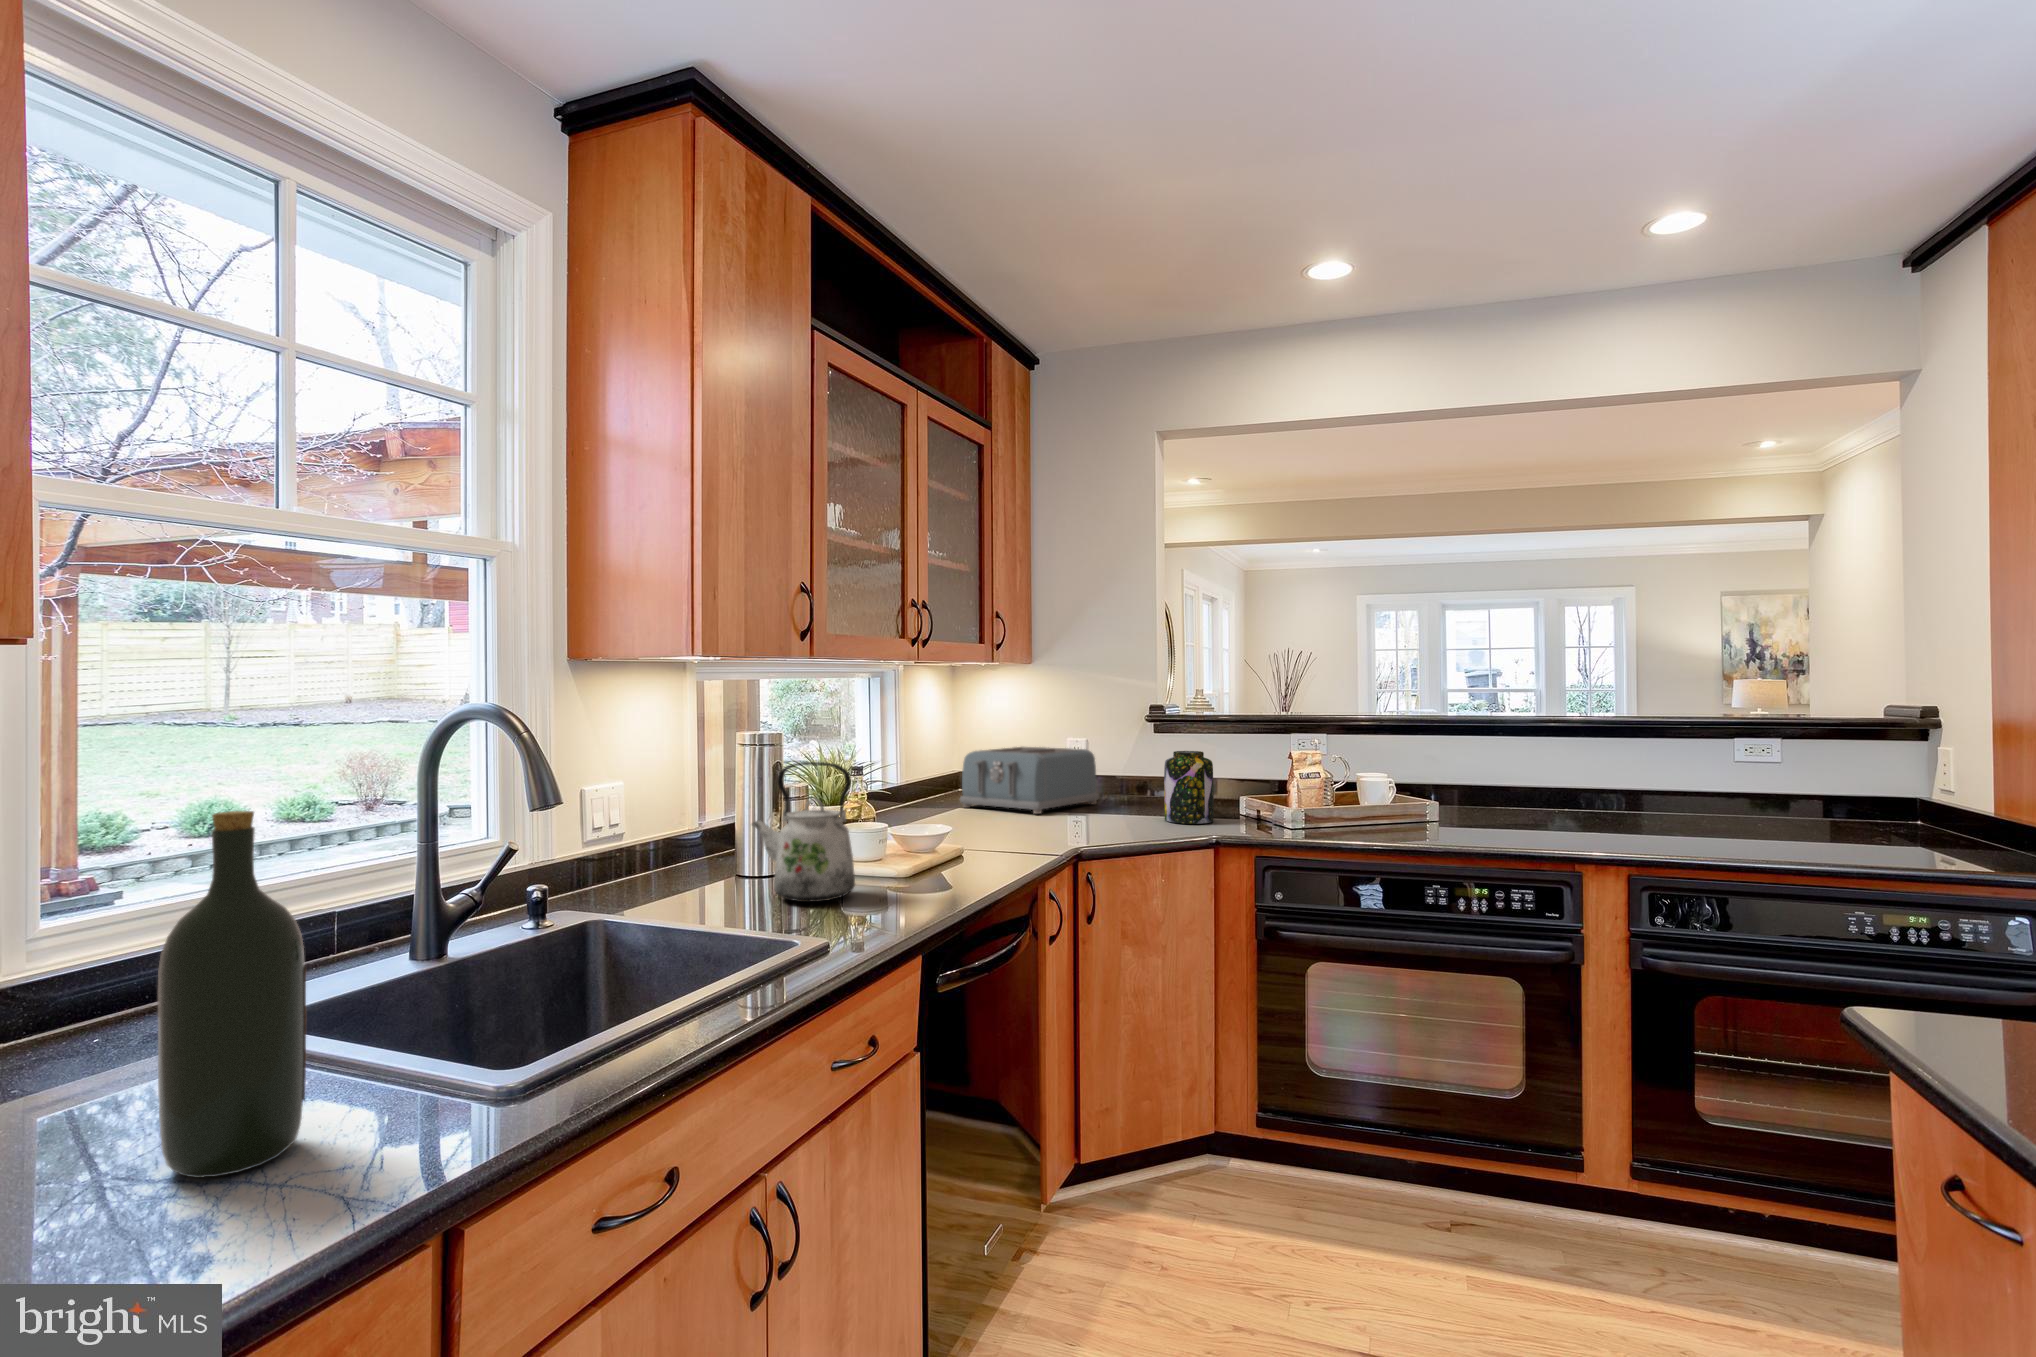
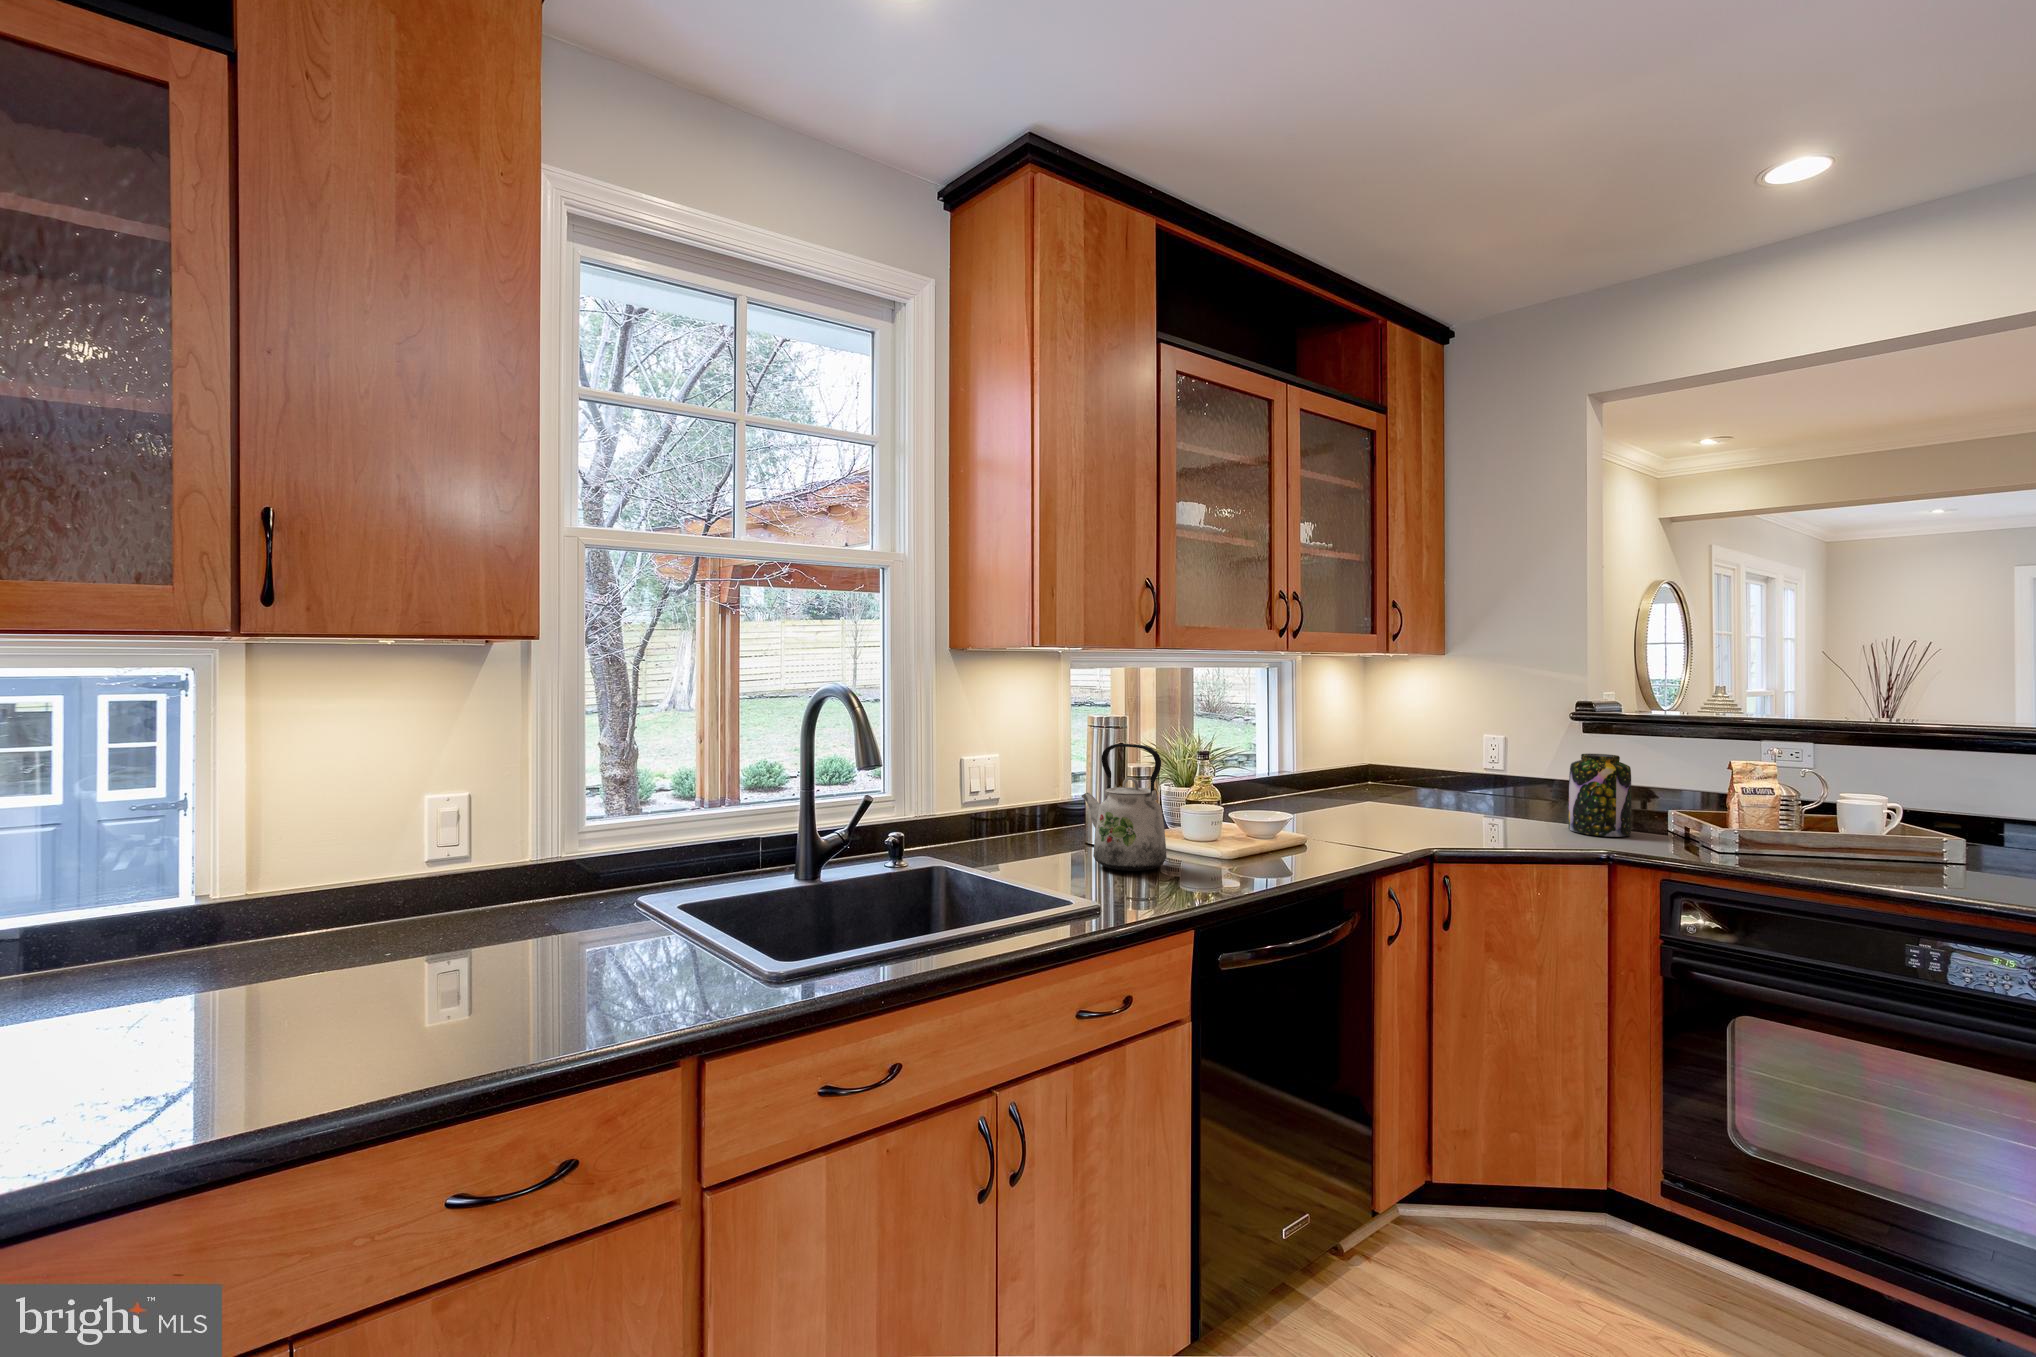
toaster: present [960,747,1099,814] -> none [1349,739,1507,810]
wine bottle: present [158,811,306,1178] -> none [552,757,639,1002]

